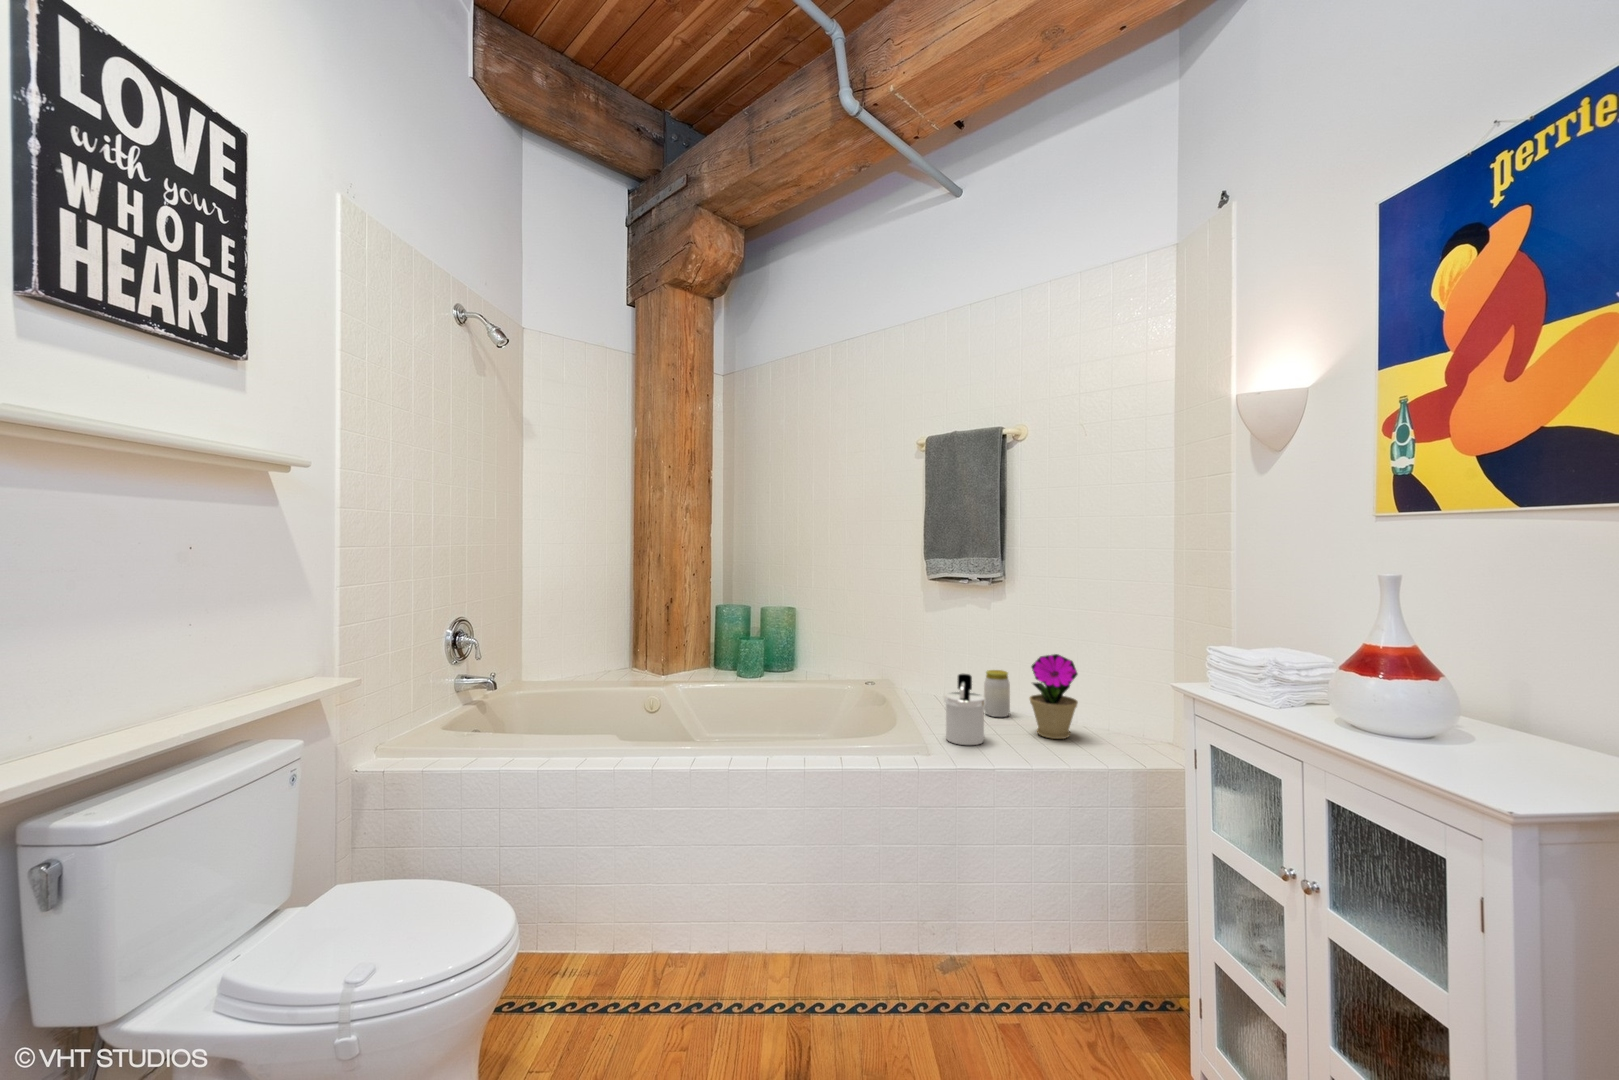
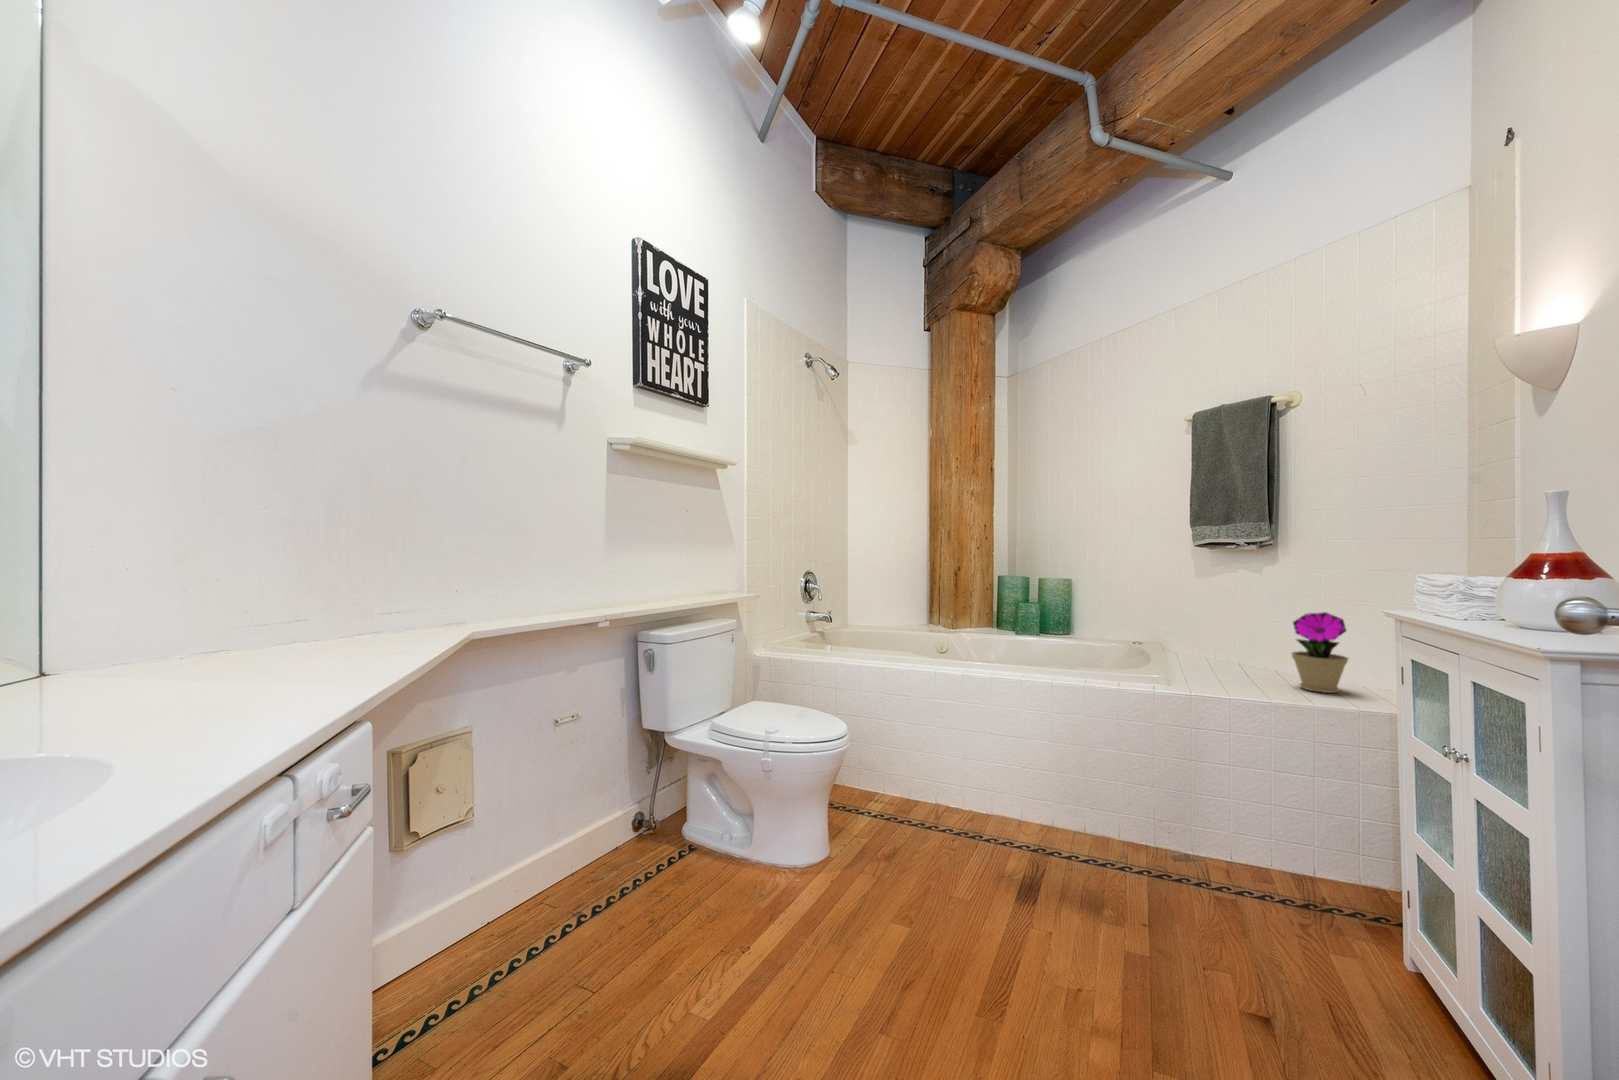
jar: present [984,670,1010,717] -> none [1249,630,1279,674]
soap dispenser: present [944,674,985,745] -> none [1193,624,1236,687]

